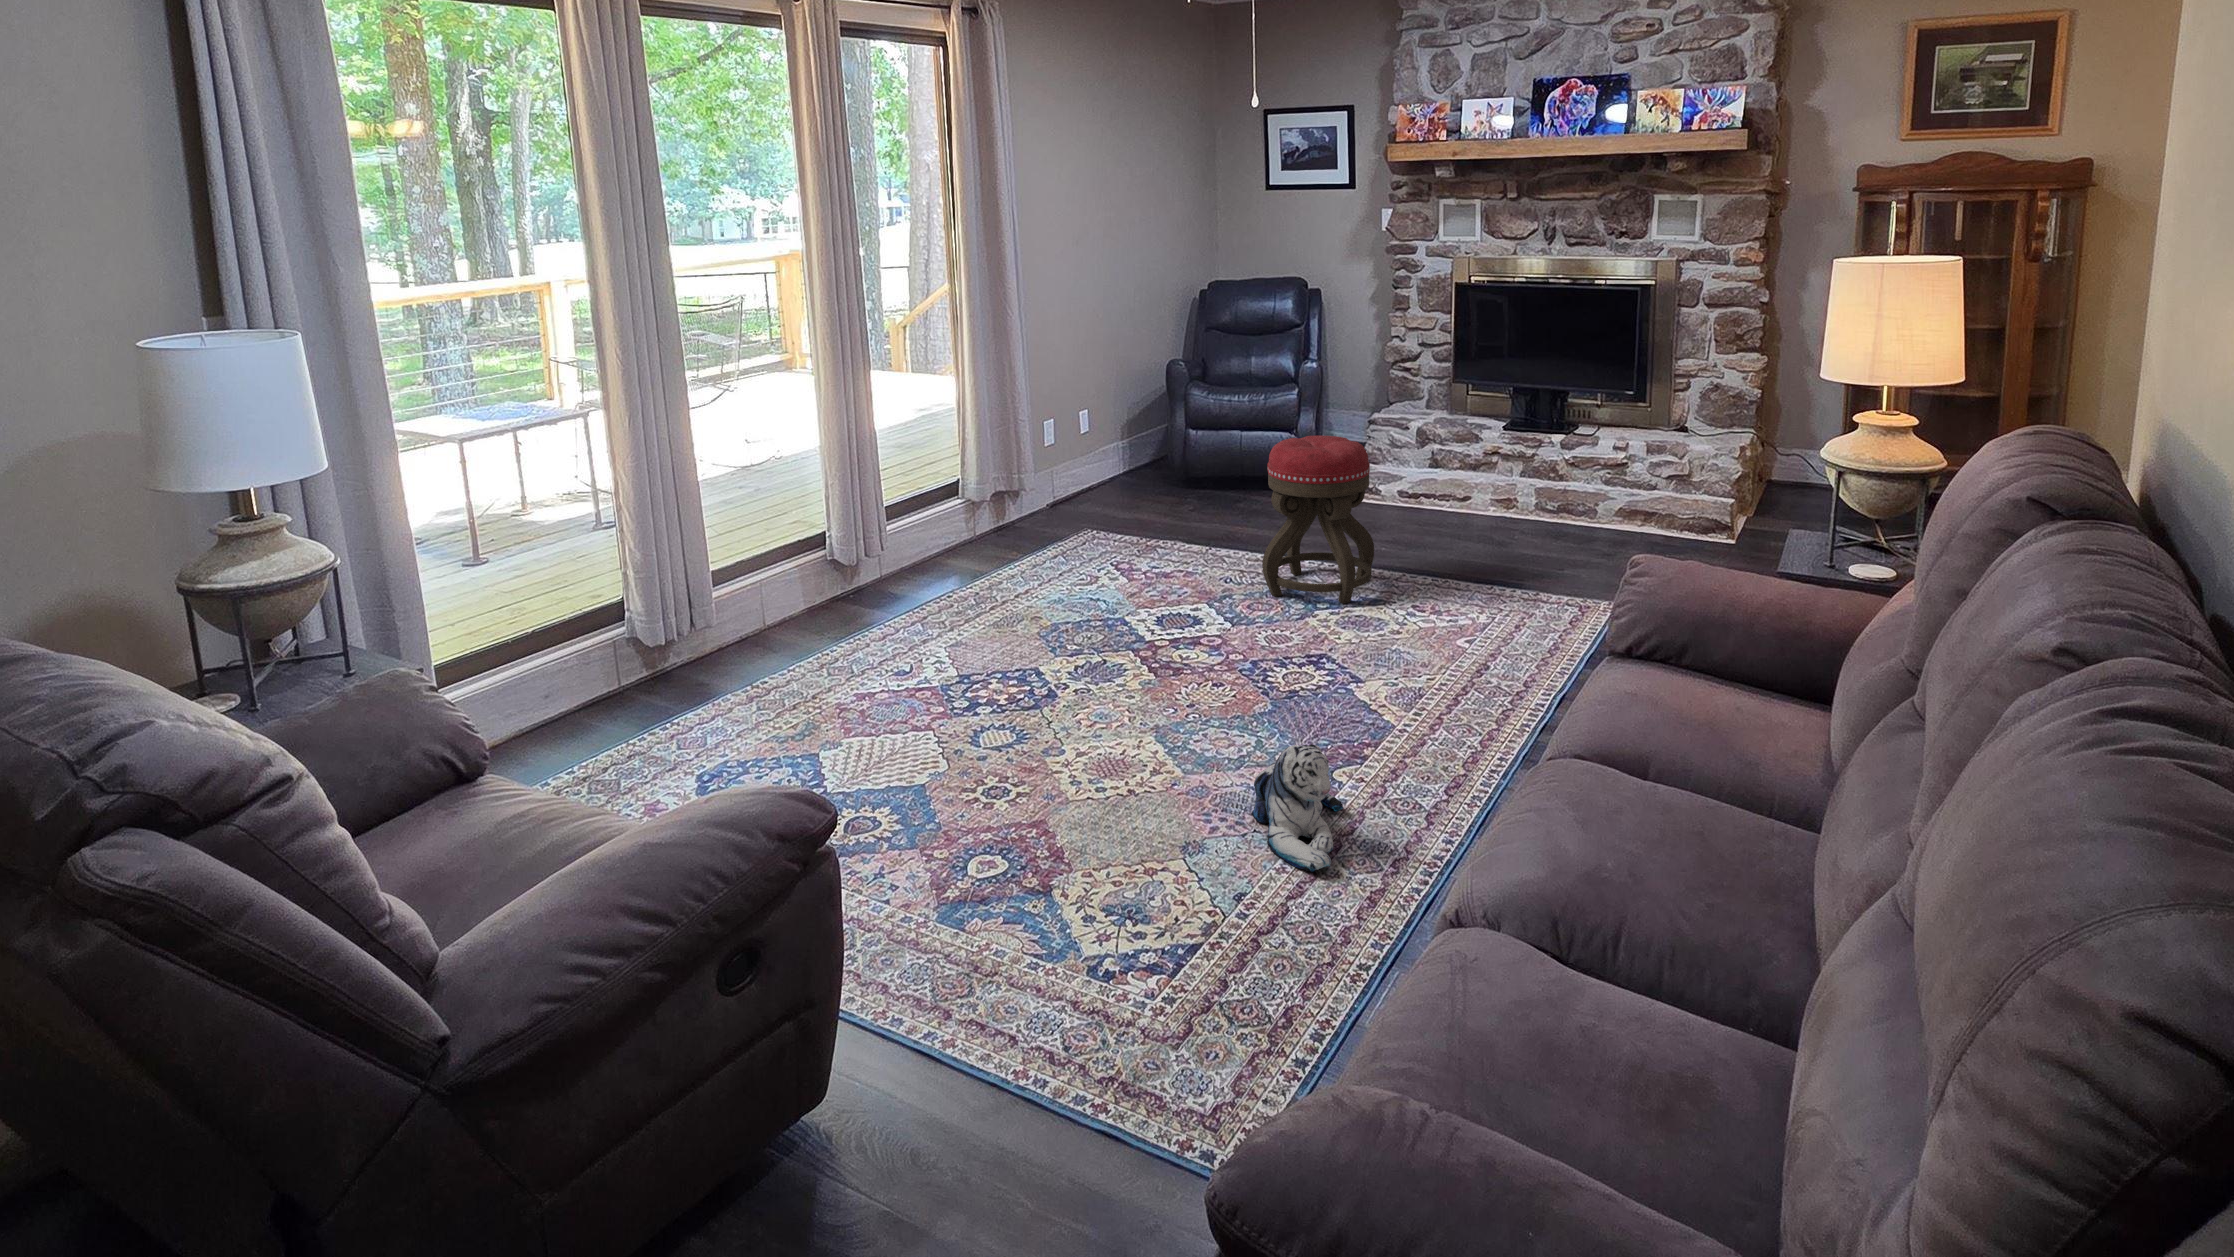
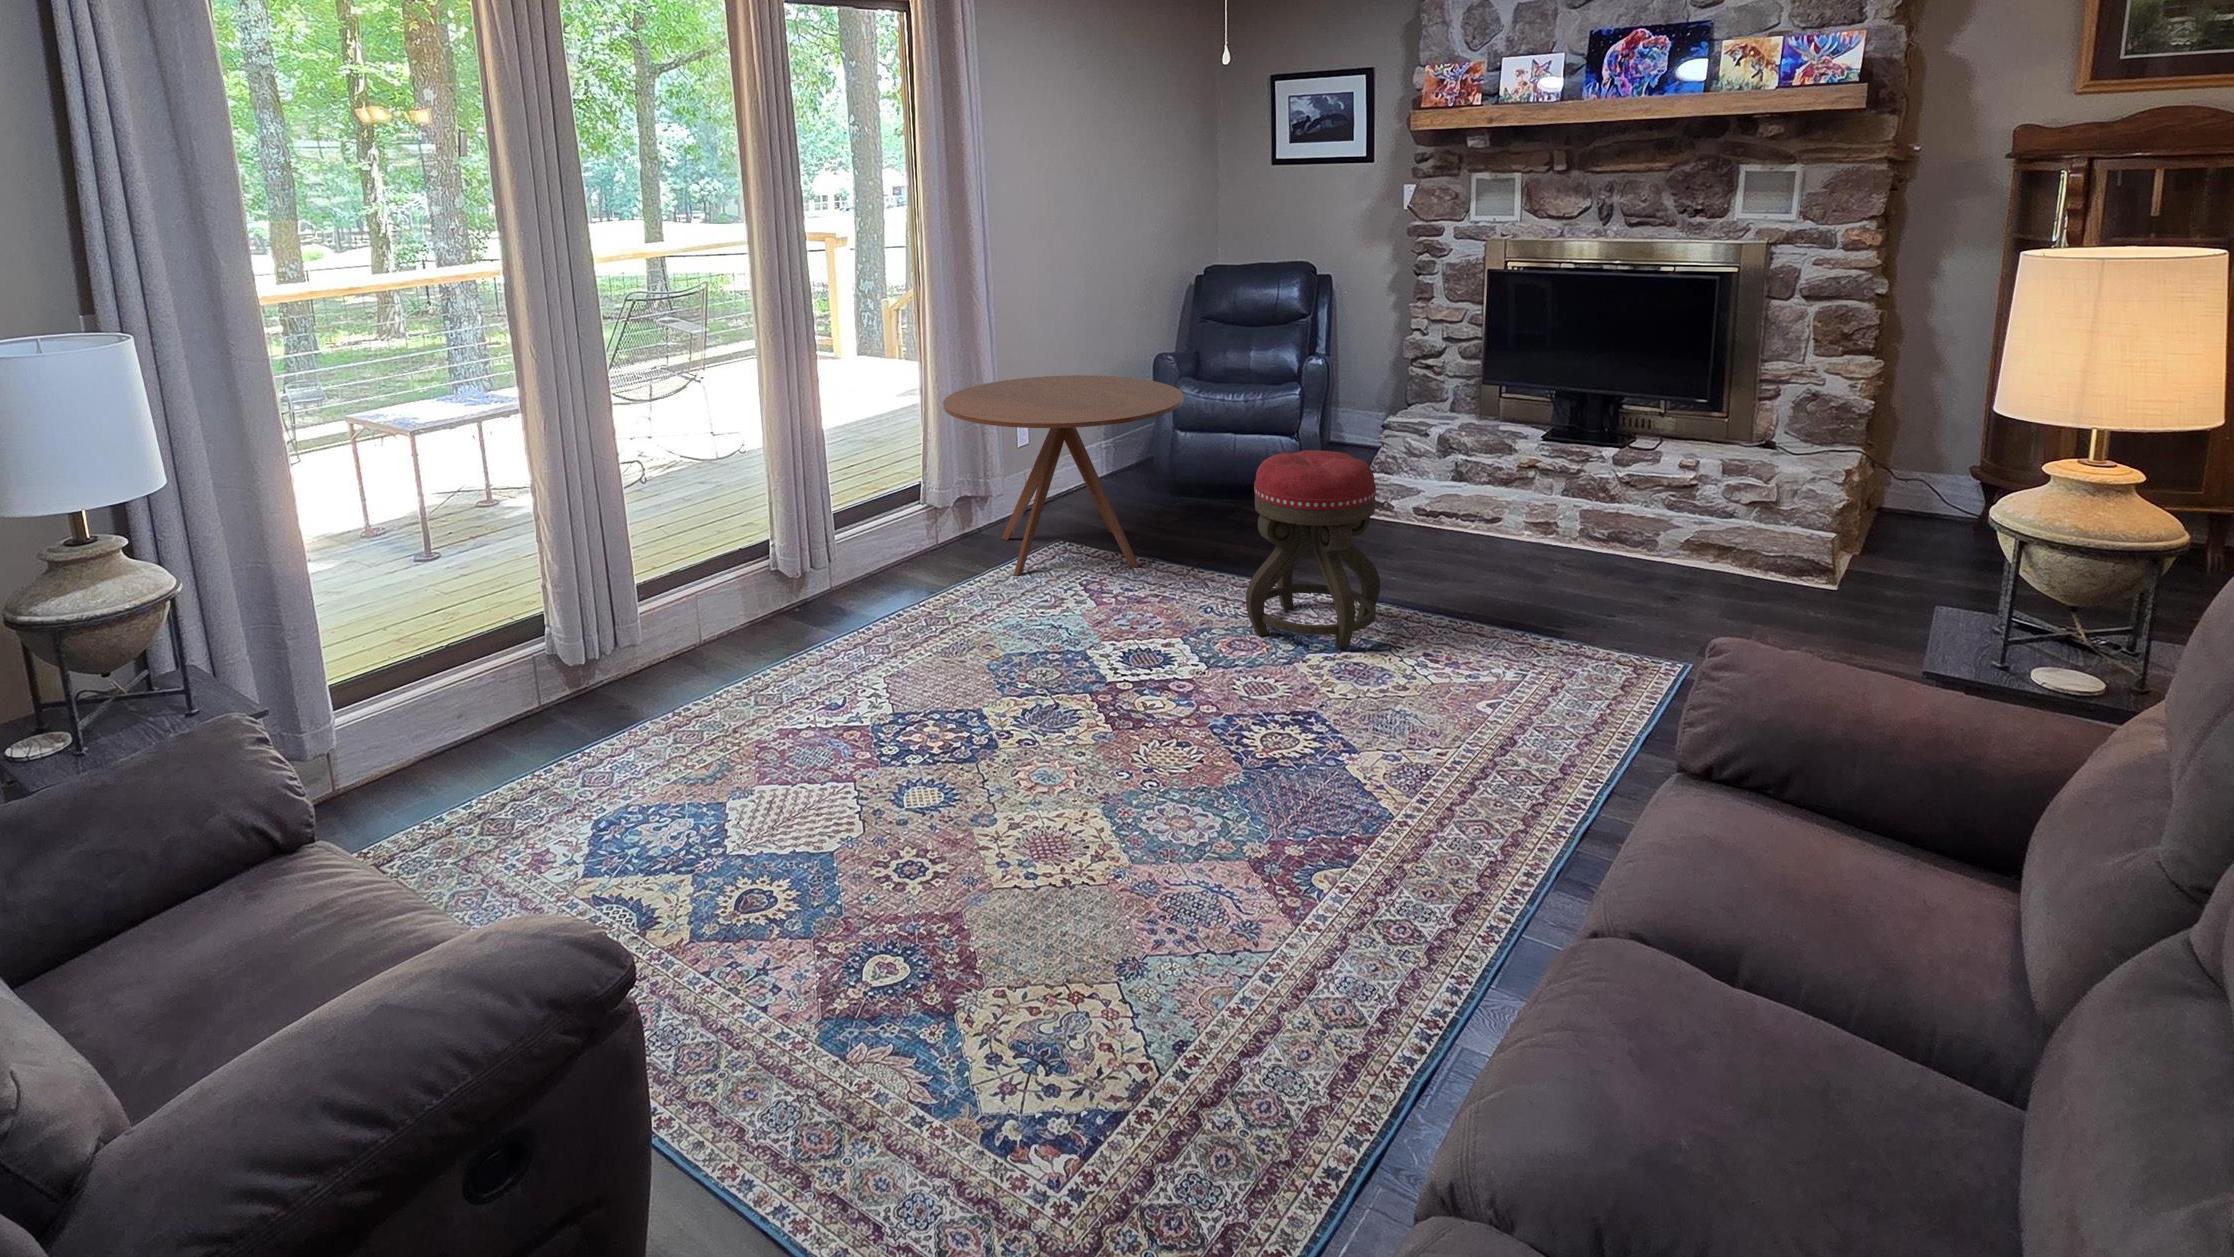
round table: none [986,379,1201,558] -> present [943,375,1183,576]
plush toy: present [1251,744,1343,872] -> none [1205,853,1321,1017]

